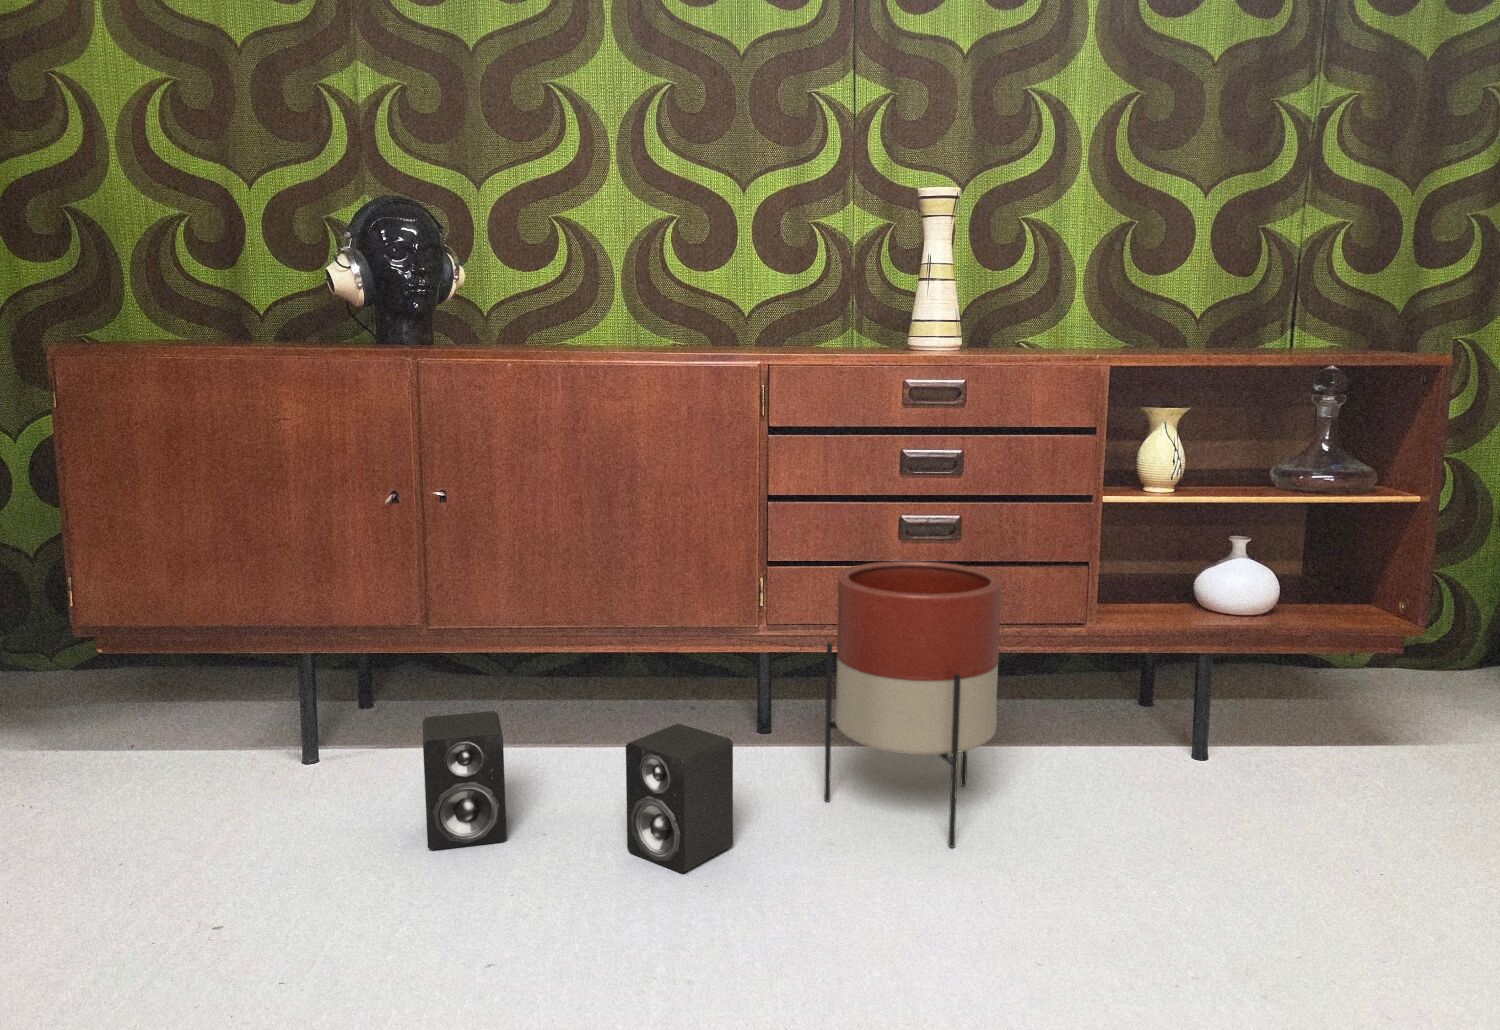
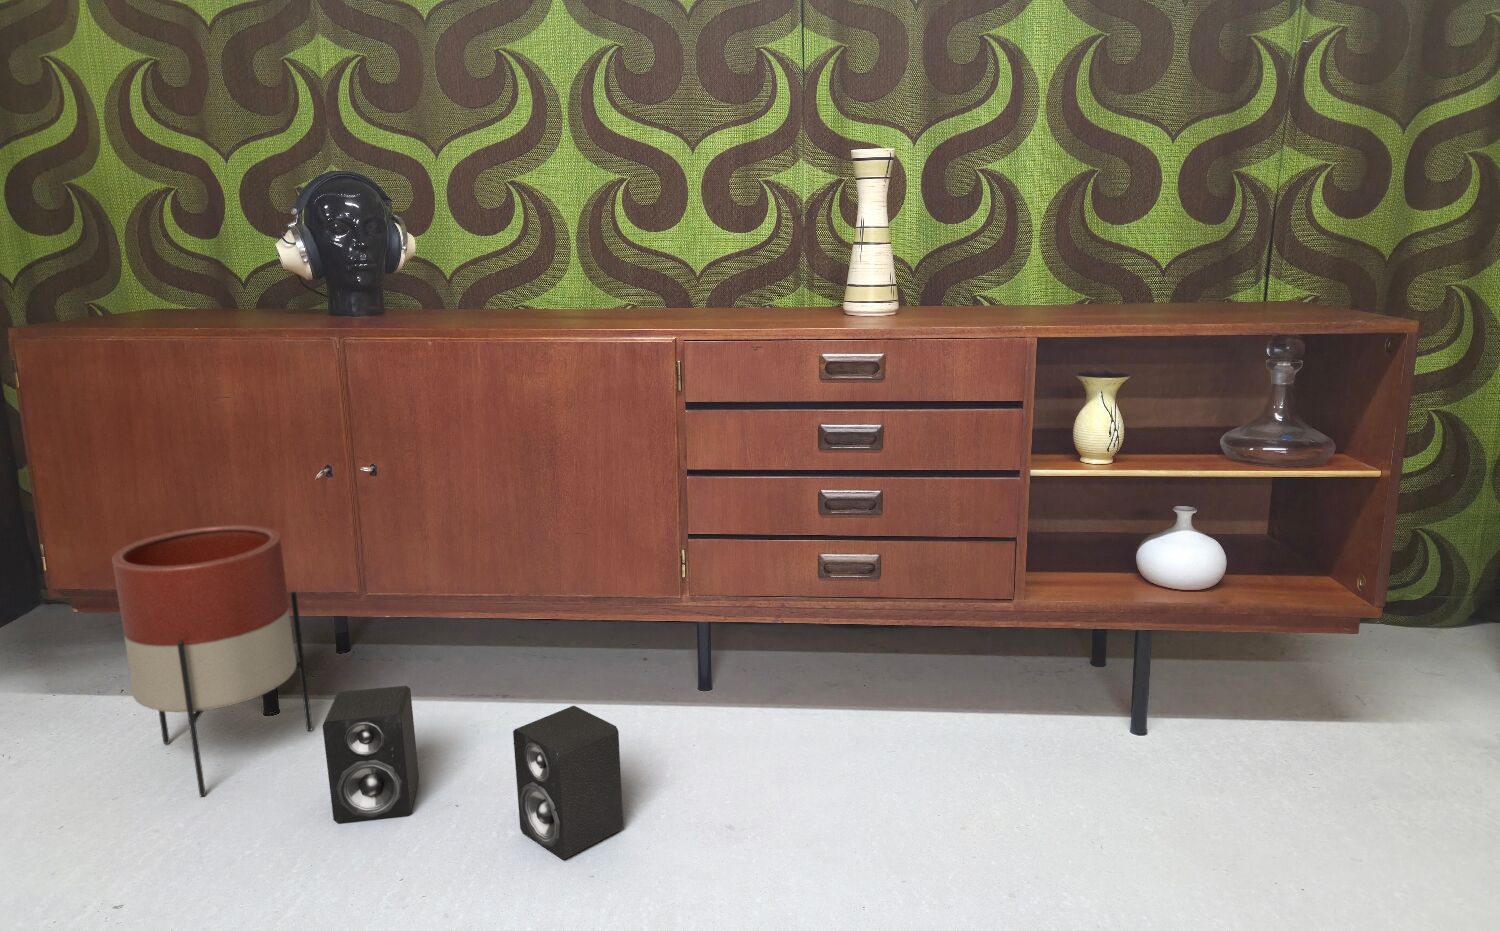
planter: present [824,561,1001,847] -> present [112,525,312,796]

